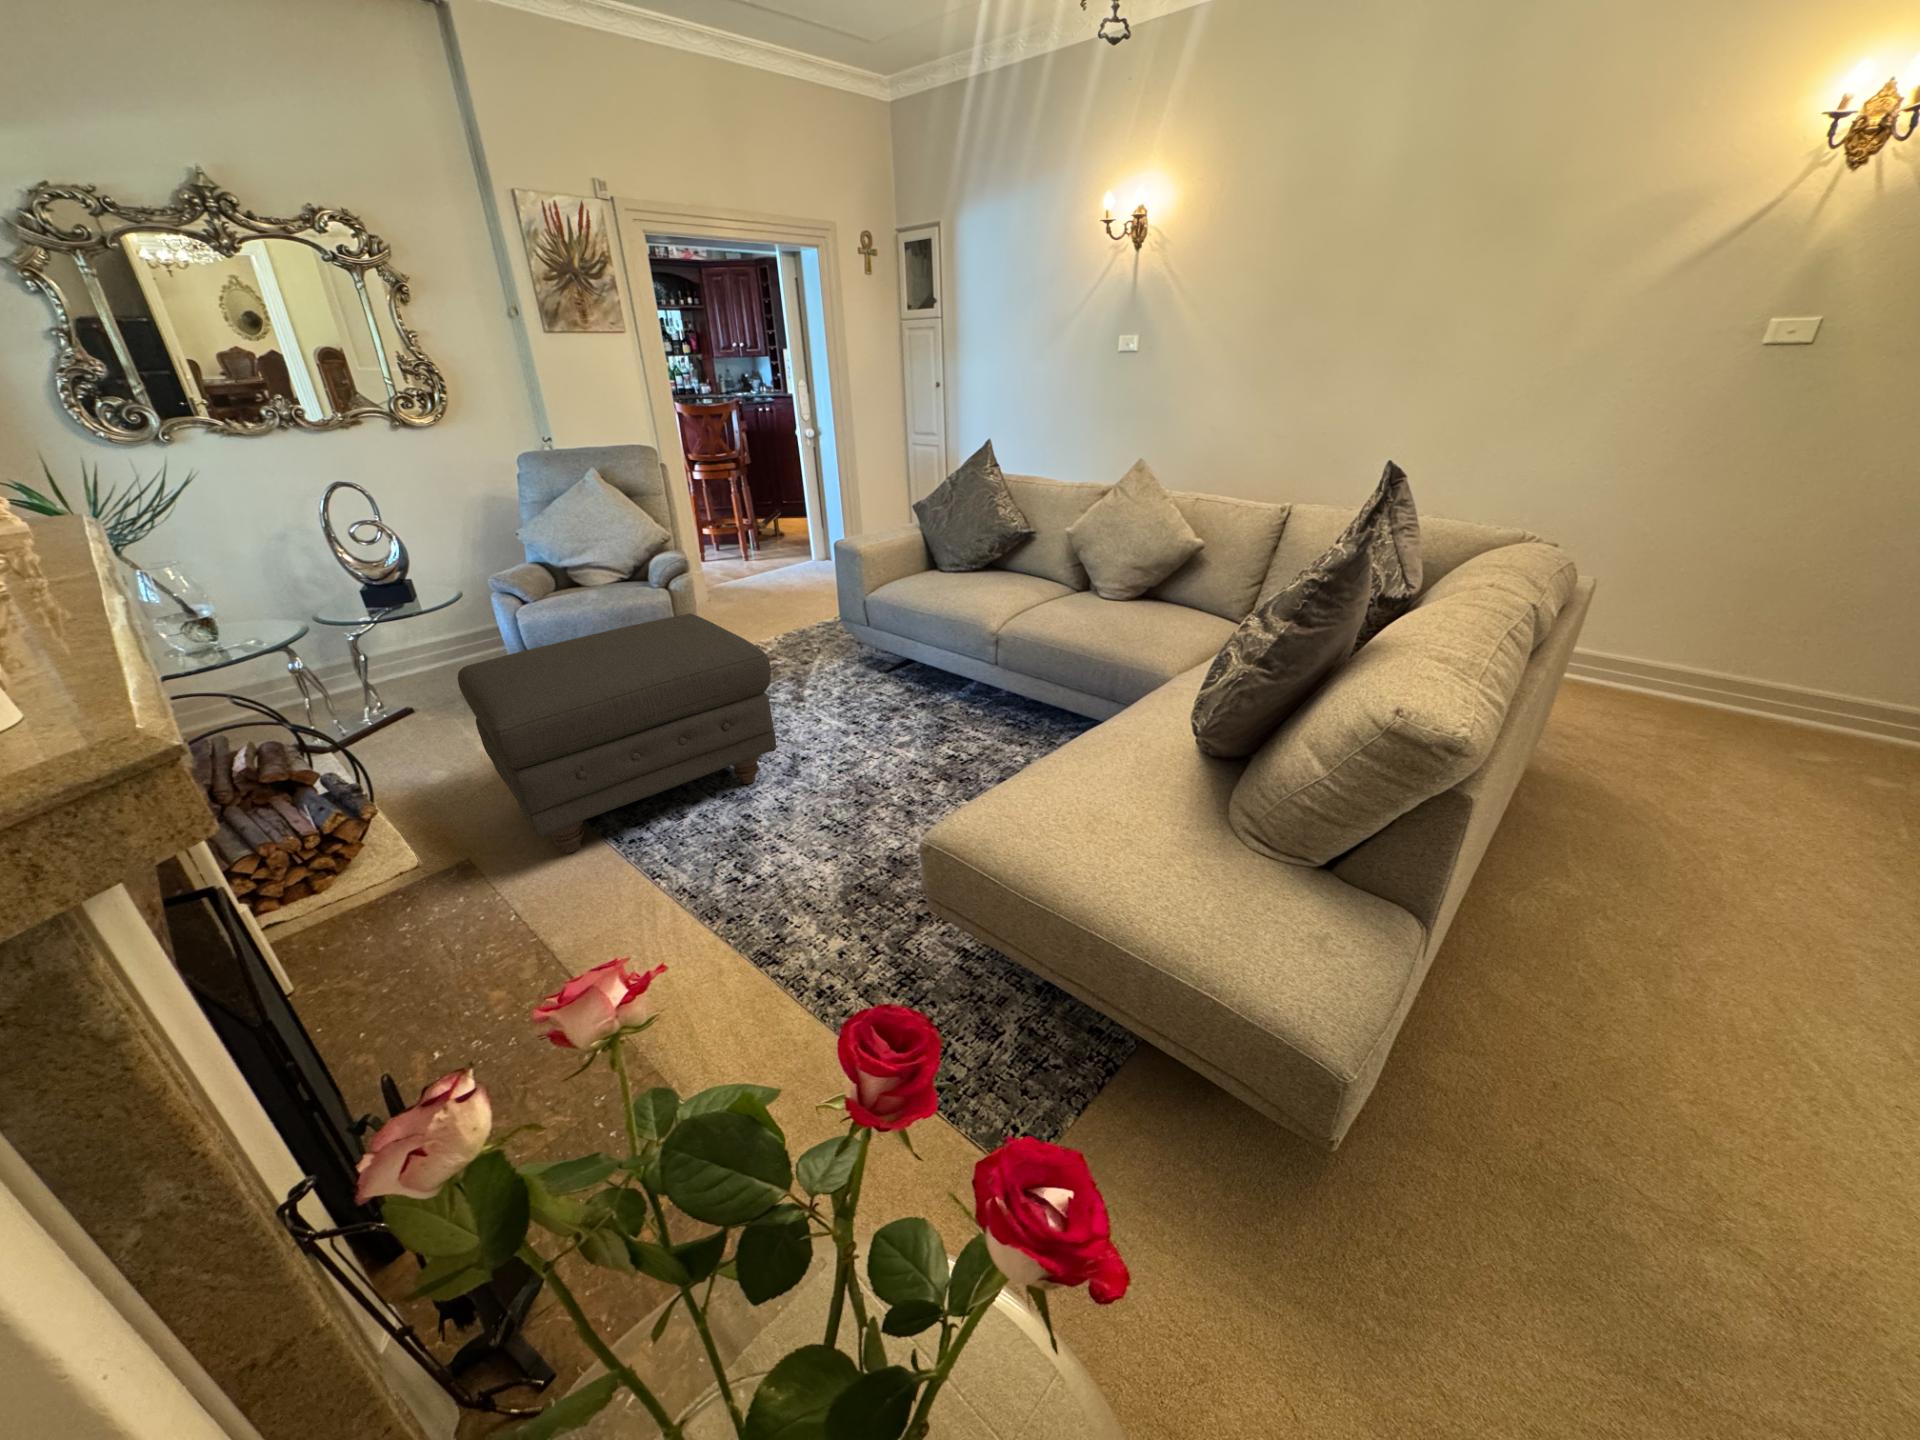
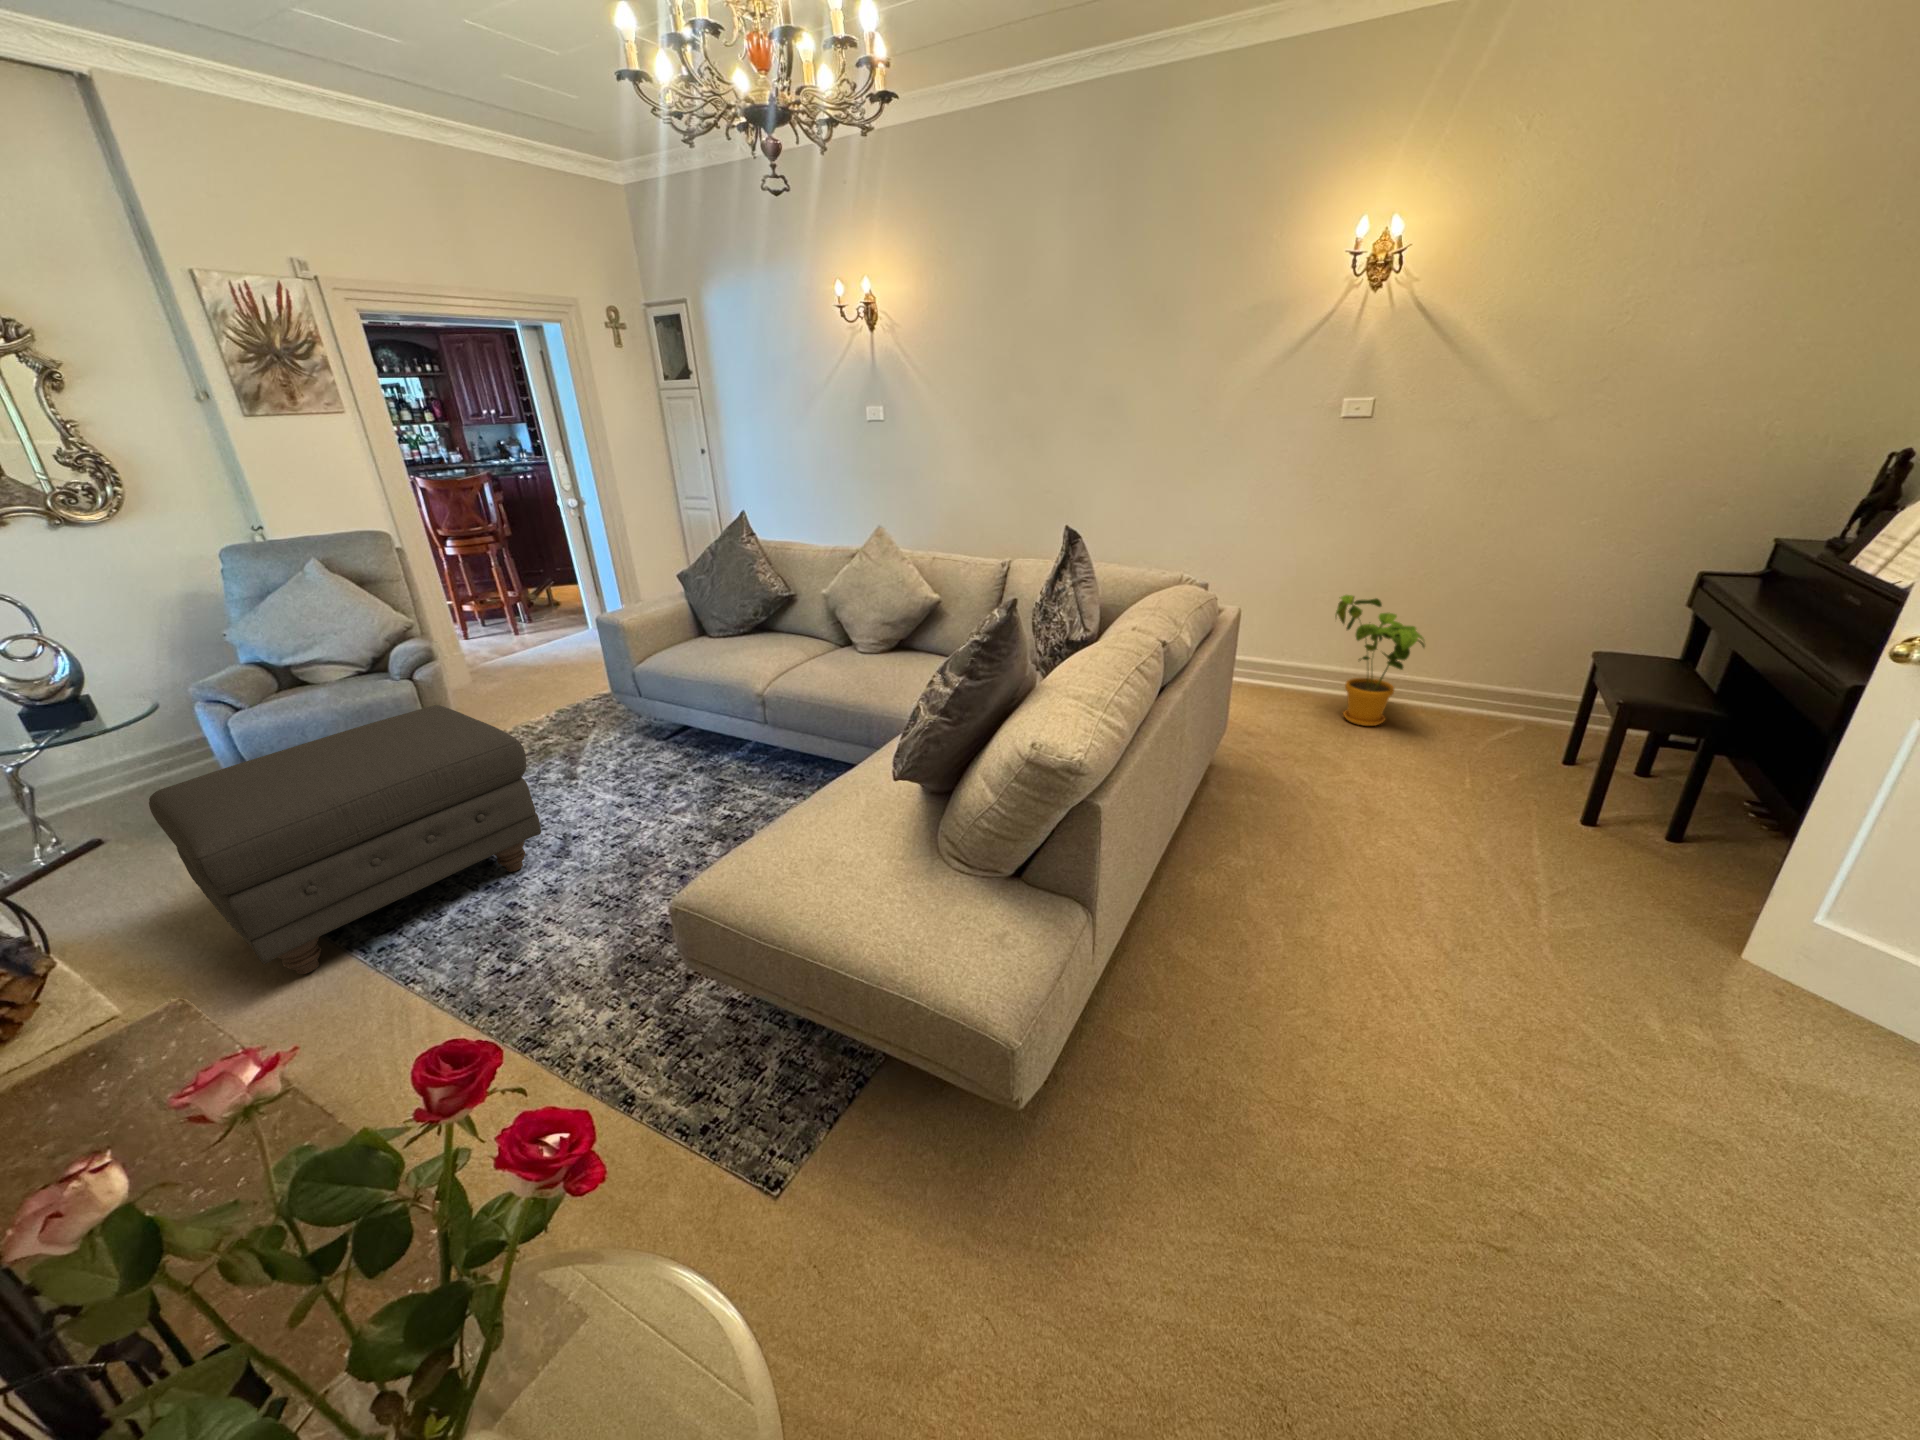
house plant: none [1706,574,1865,747] -> present [1335,595,1425,726]

